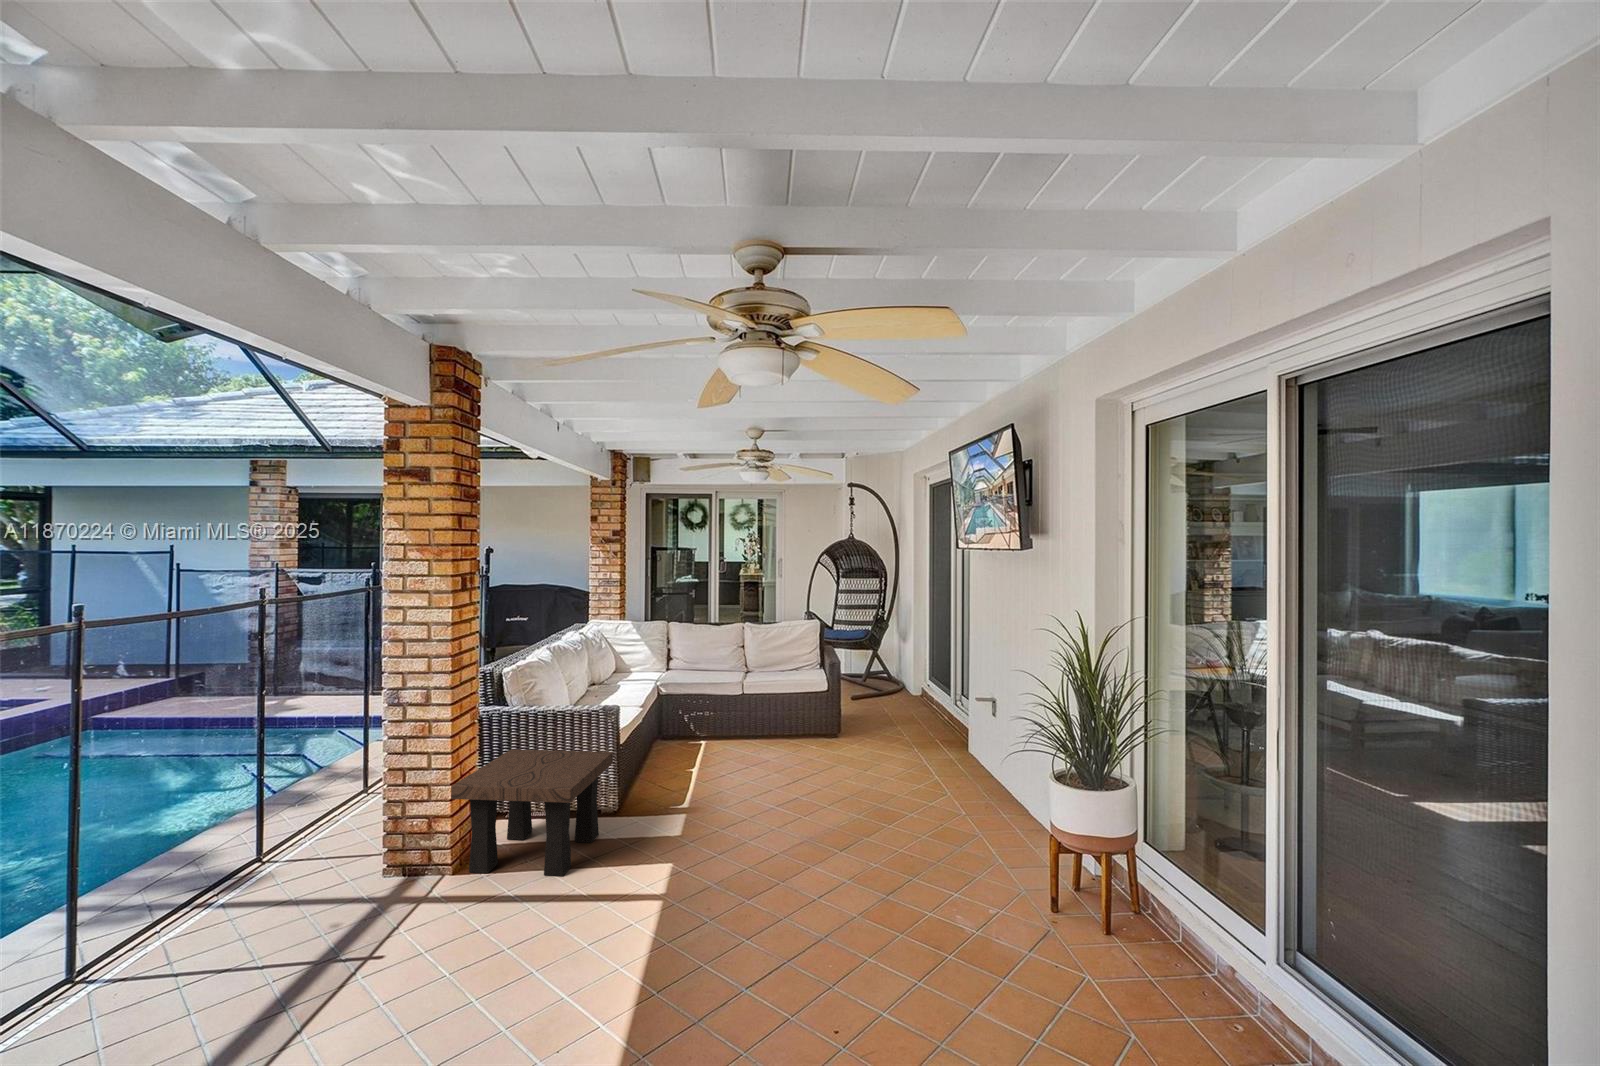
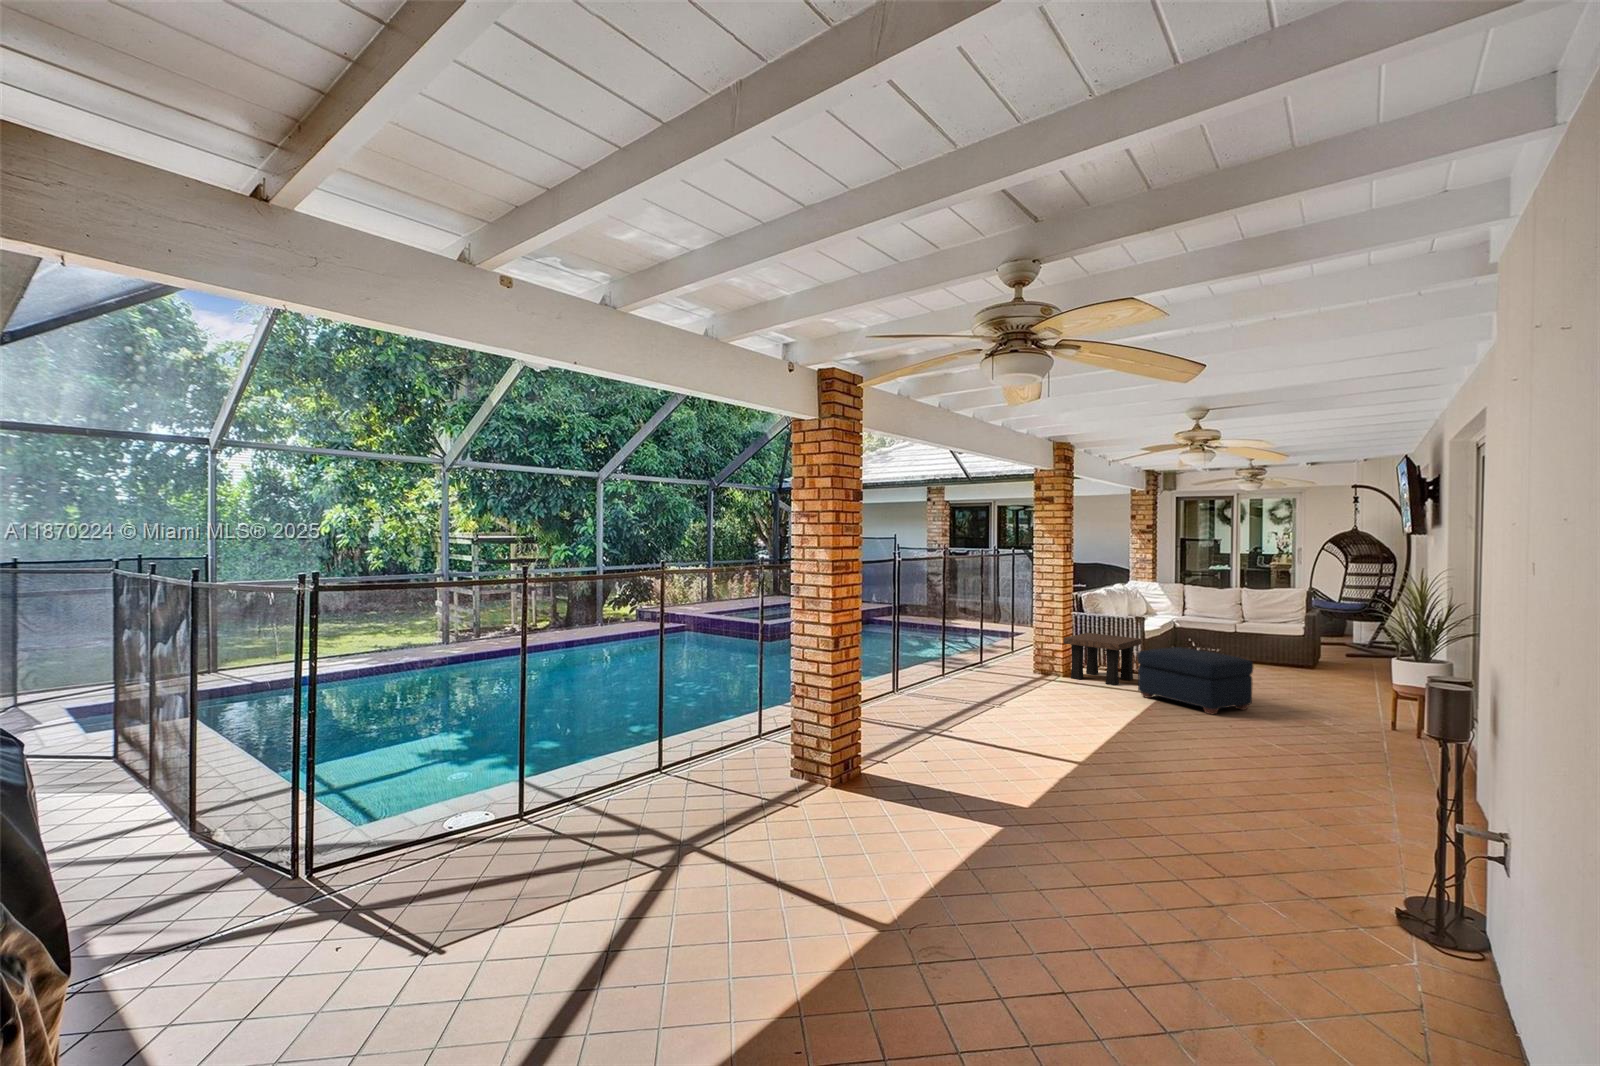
ottoman: none [609,777,824,955] -> present [1138,647,1253,714]

